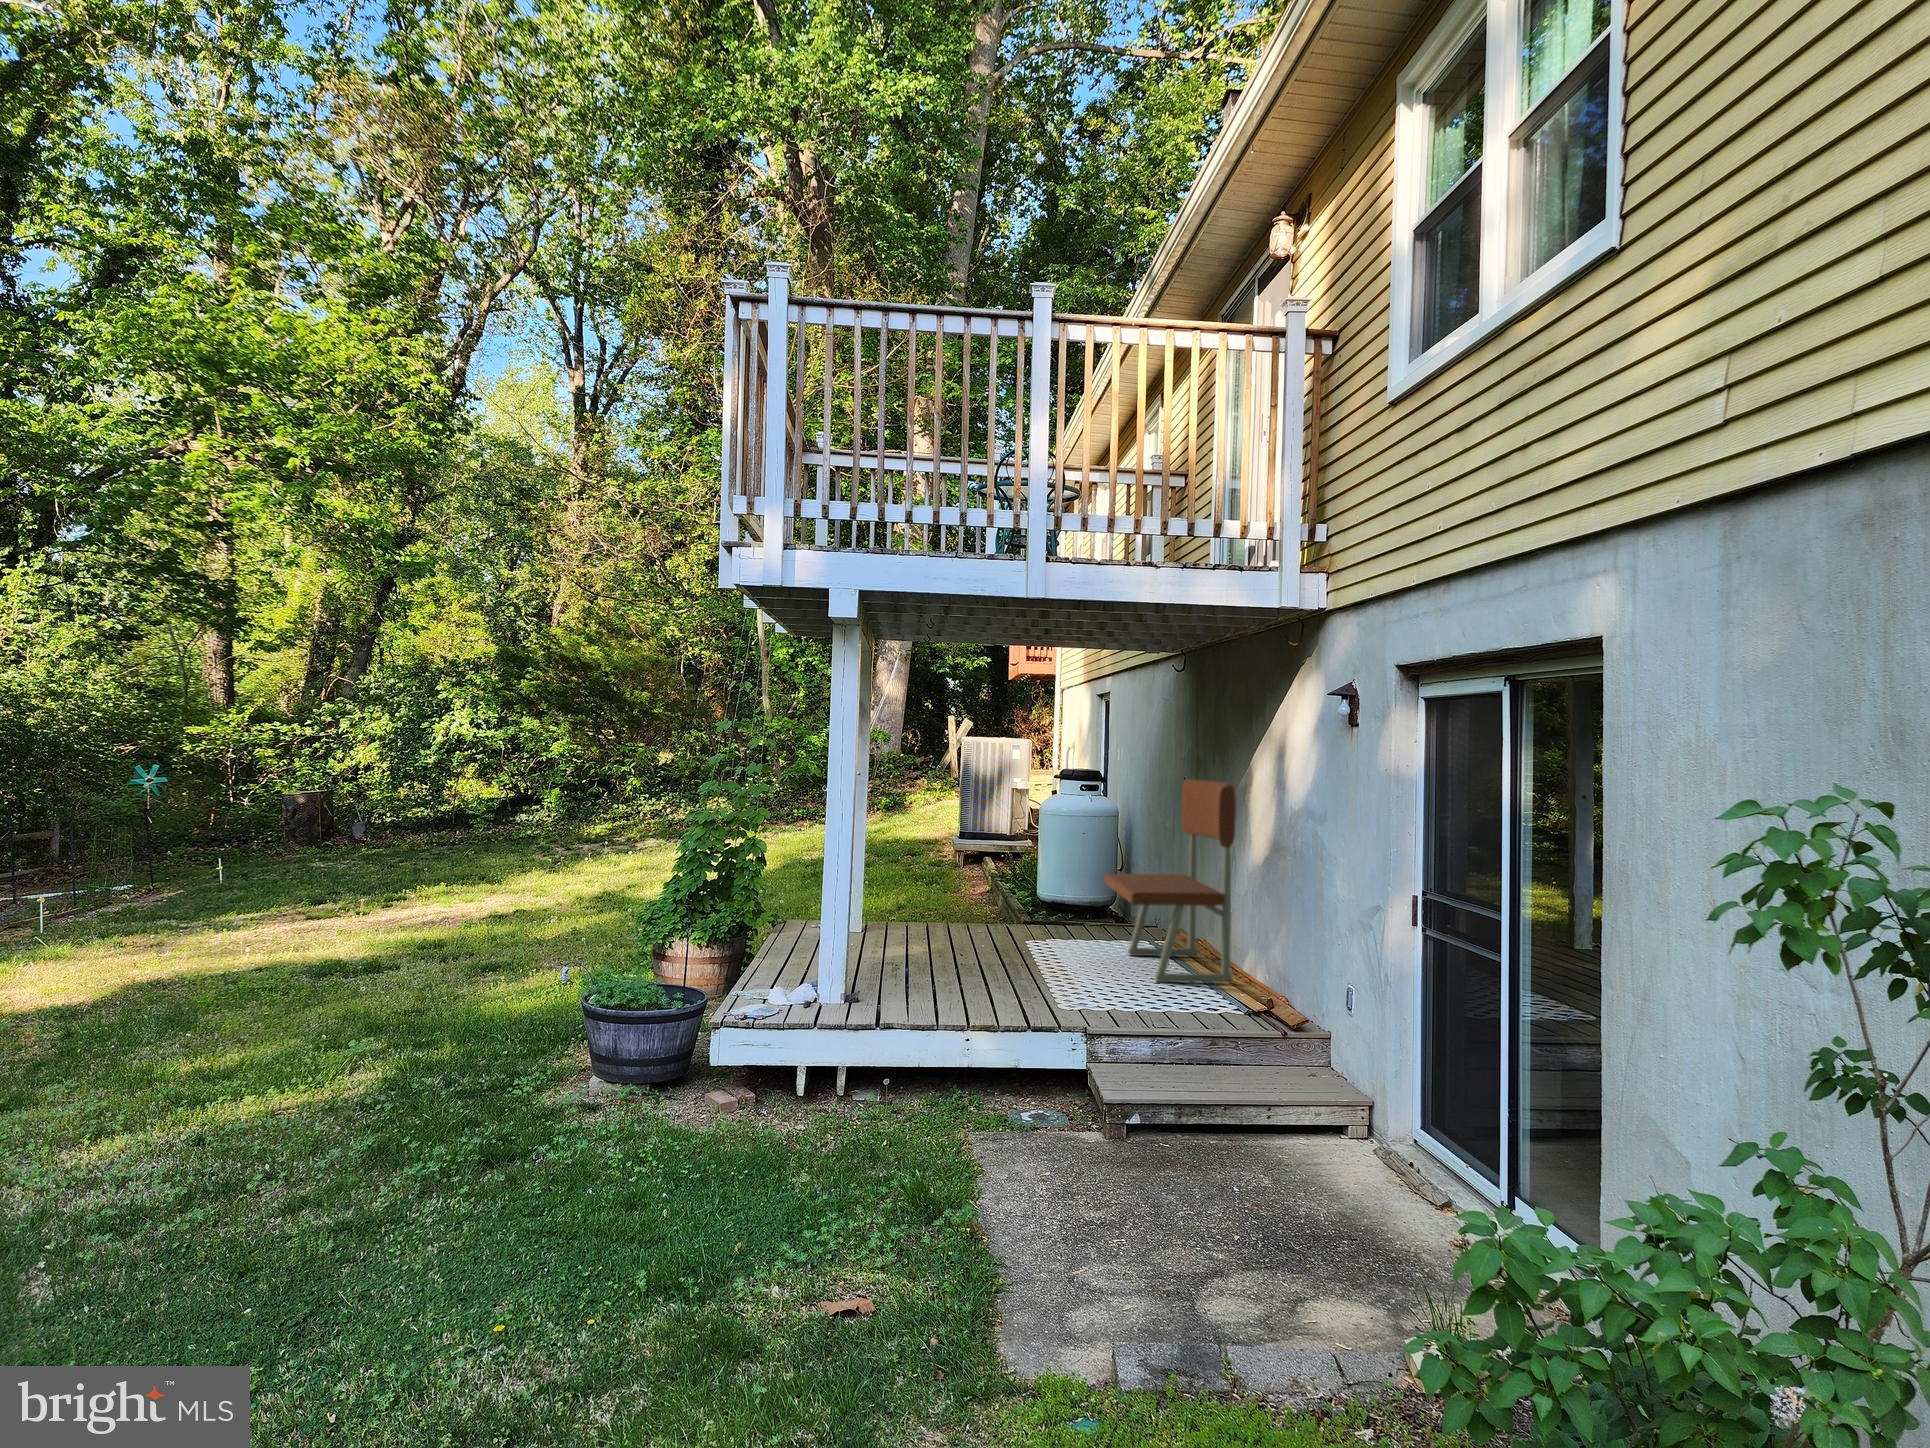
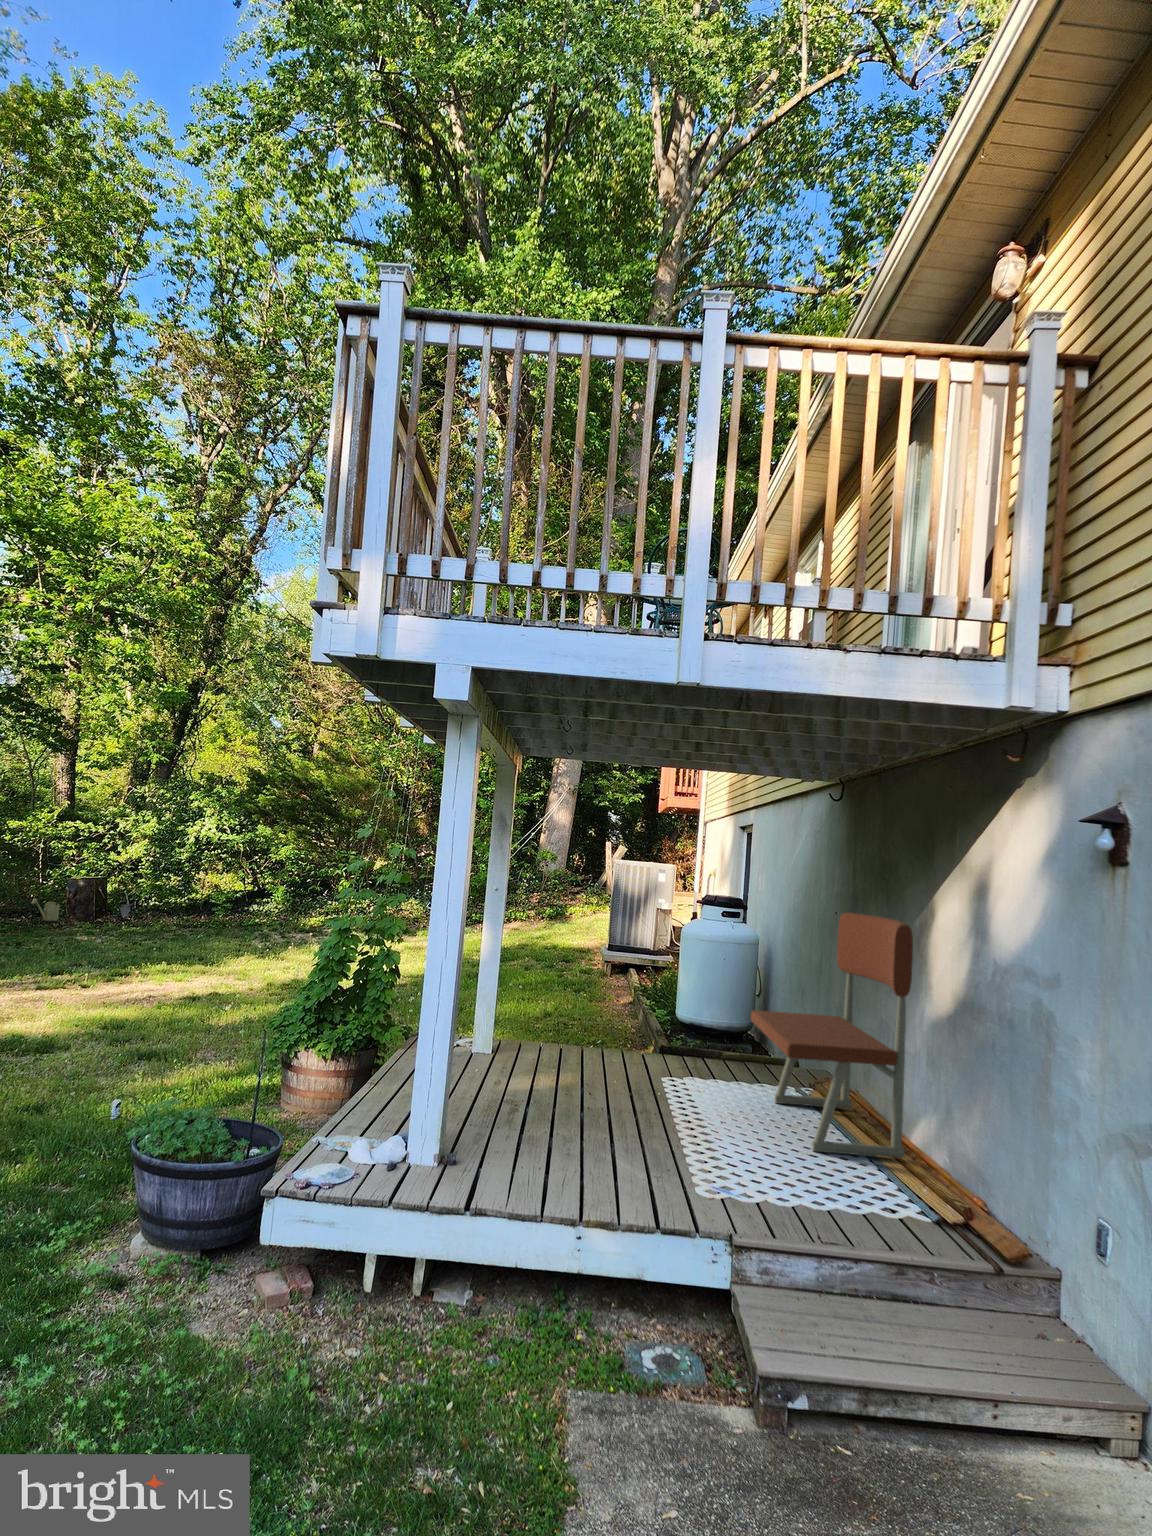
watering can: none [234,818,271,851] -> present [31,896,60,922]

